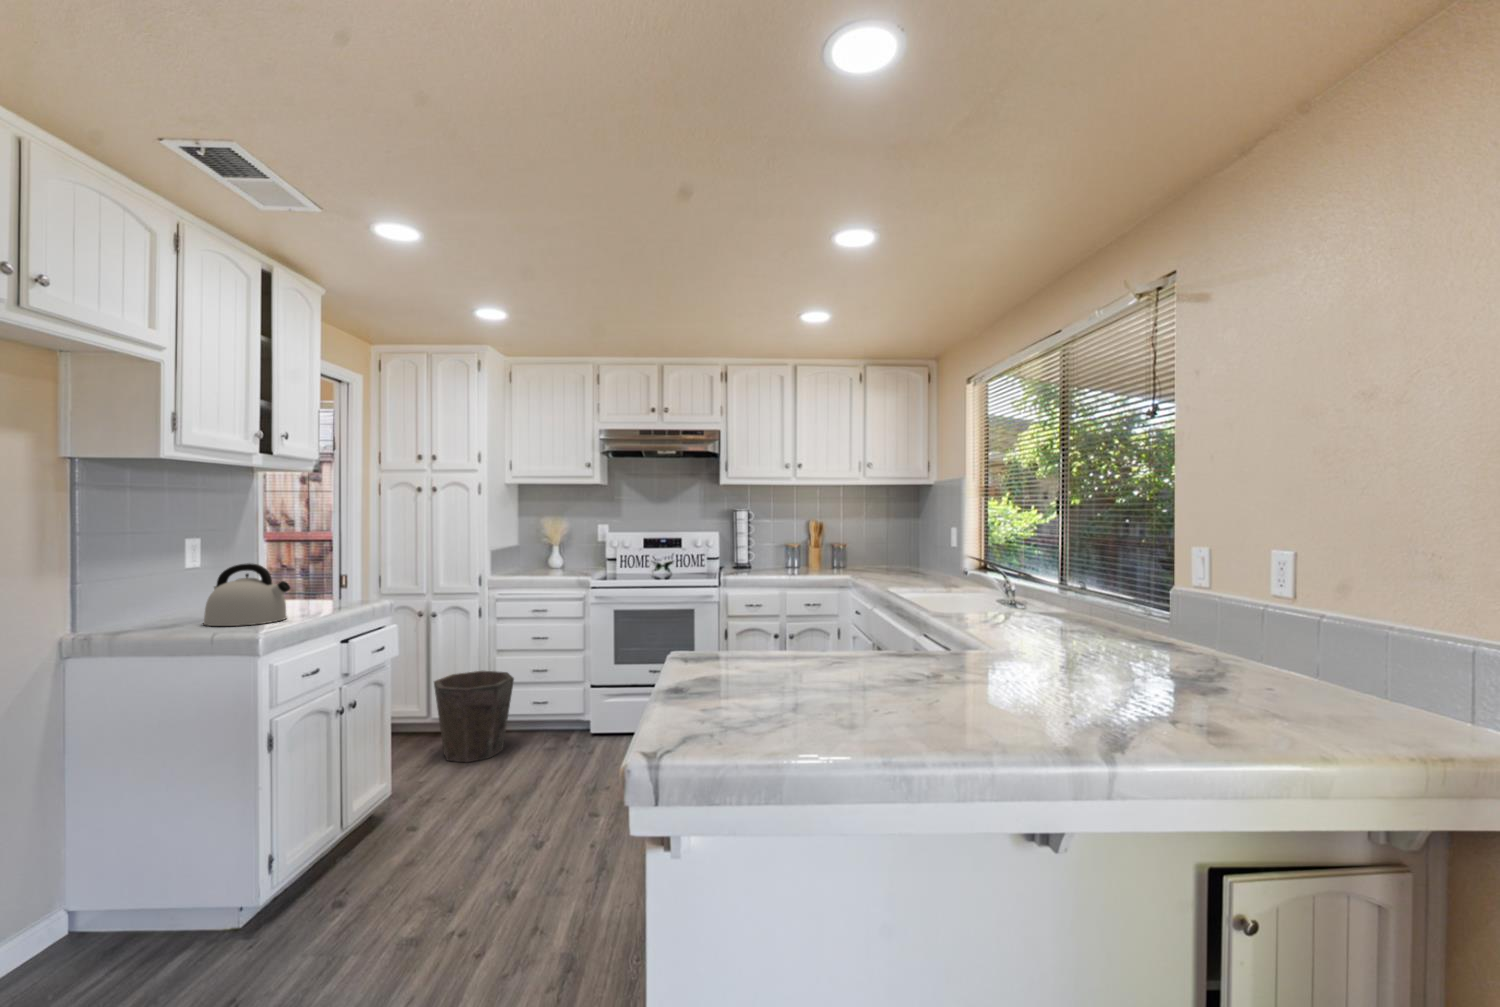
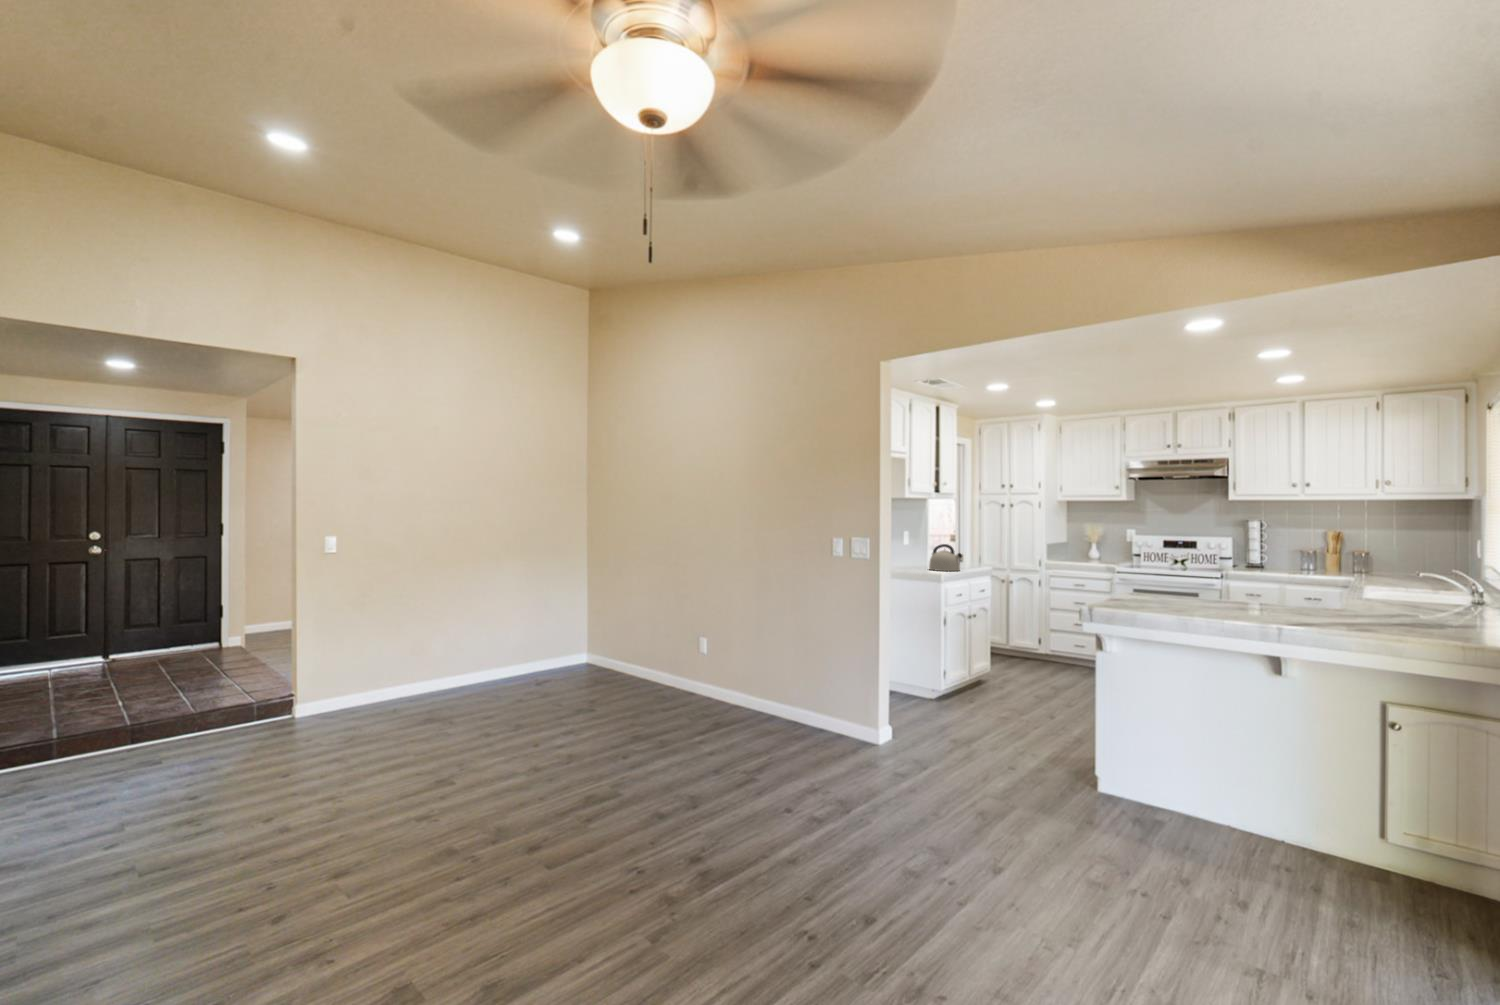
waste bin: present [434,671,514,763] -> none [1016,619,1066,671]

